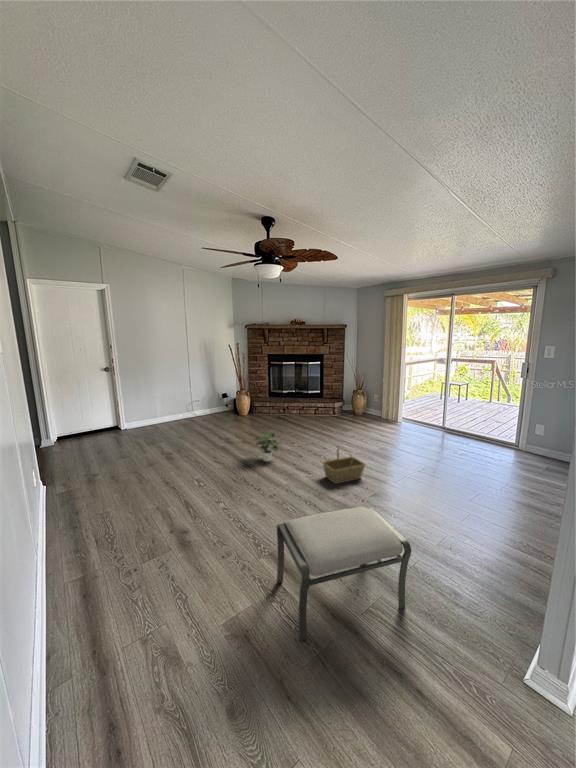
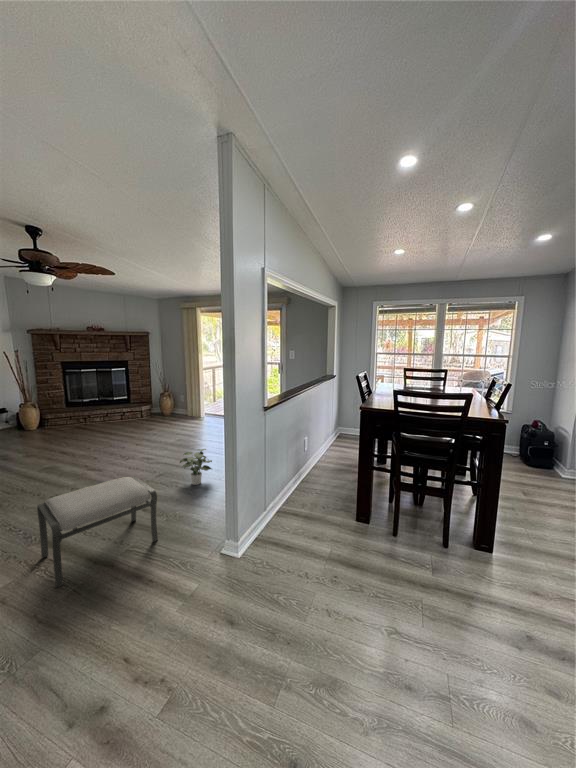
potted plant: present [255,431,282,462] -> present [180,449,212,485]
basket: present [322,448,366,484] -> none [112,441,155,473]

